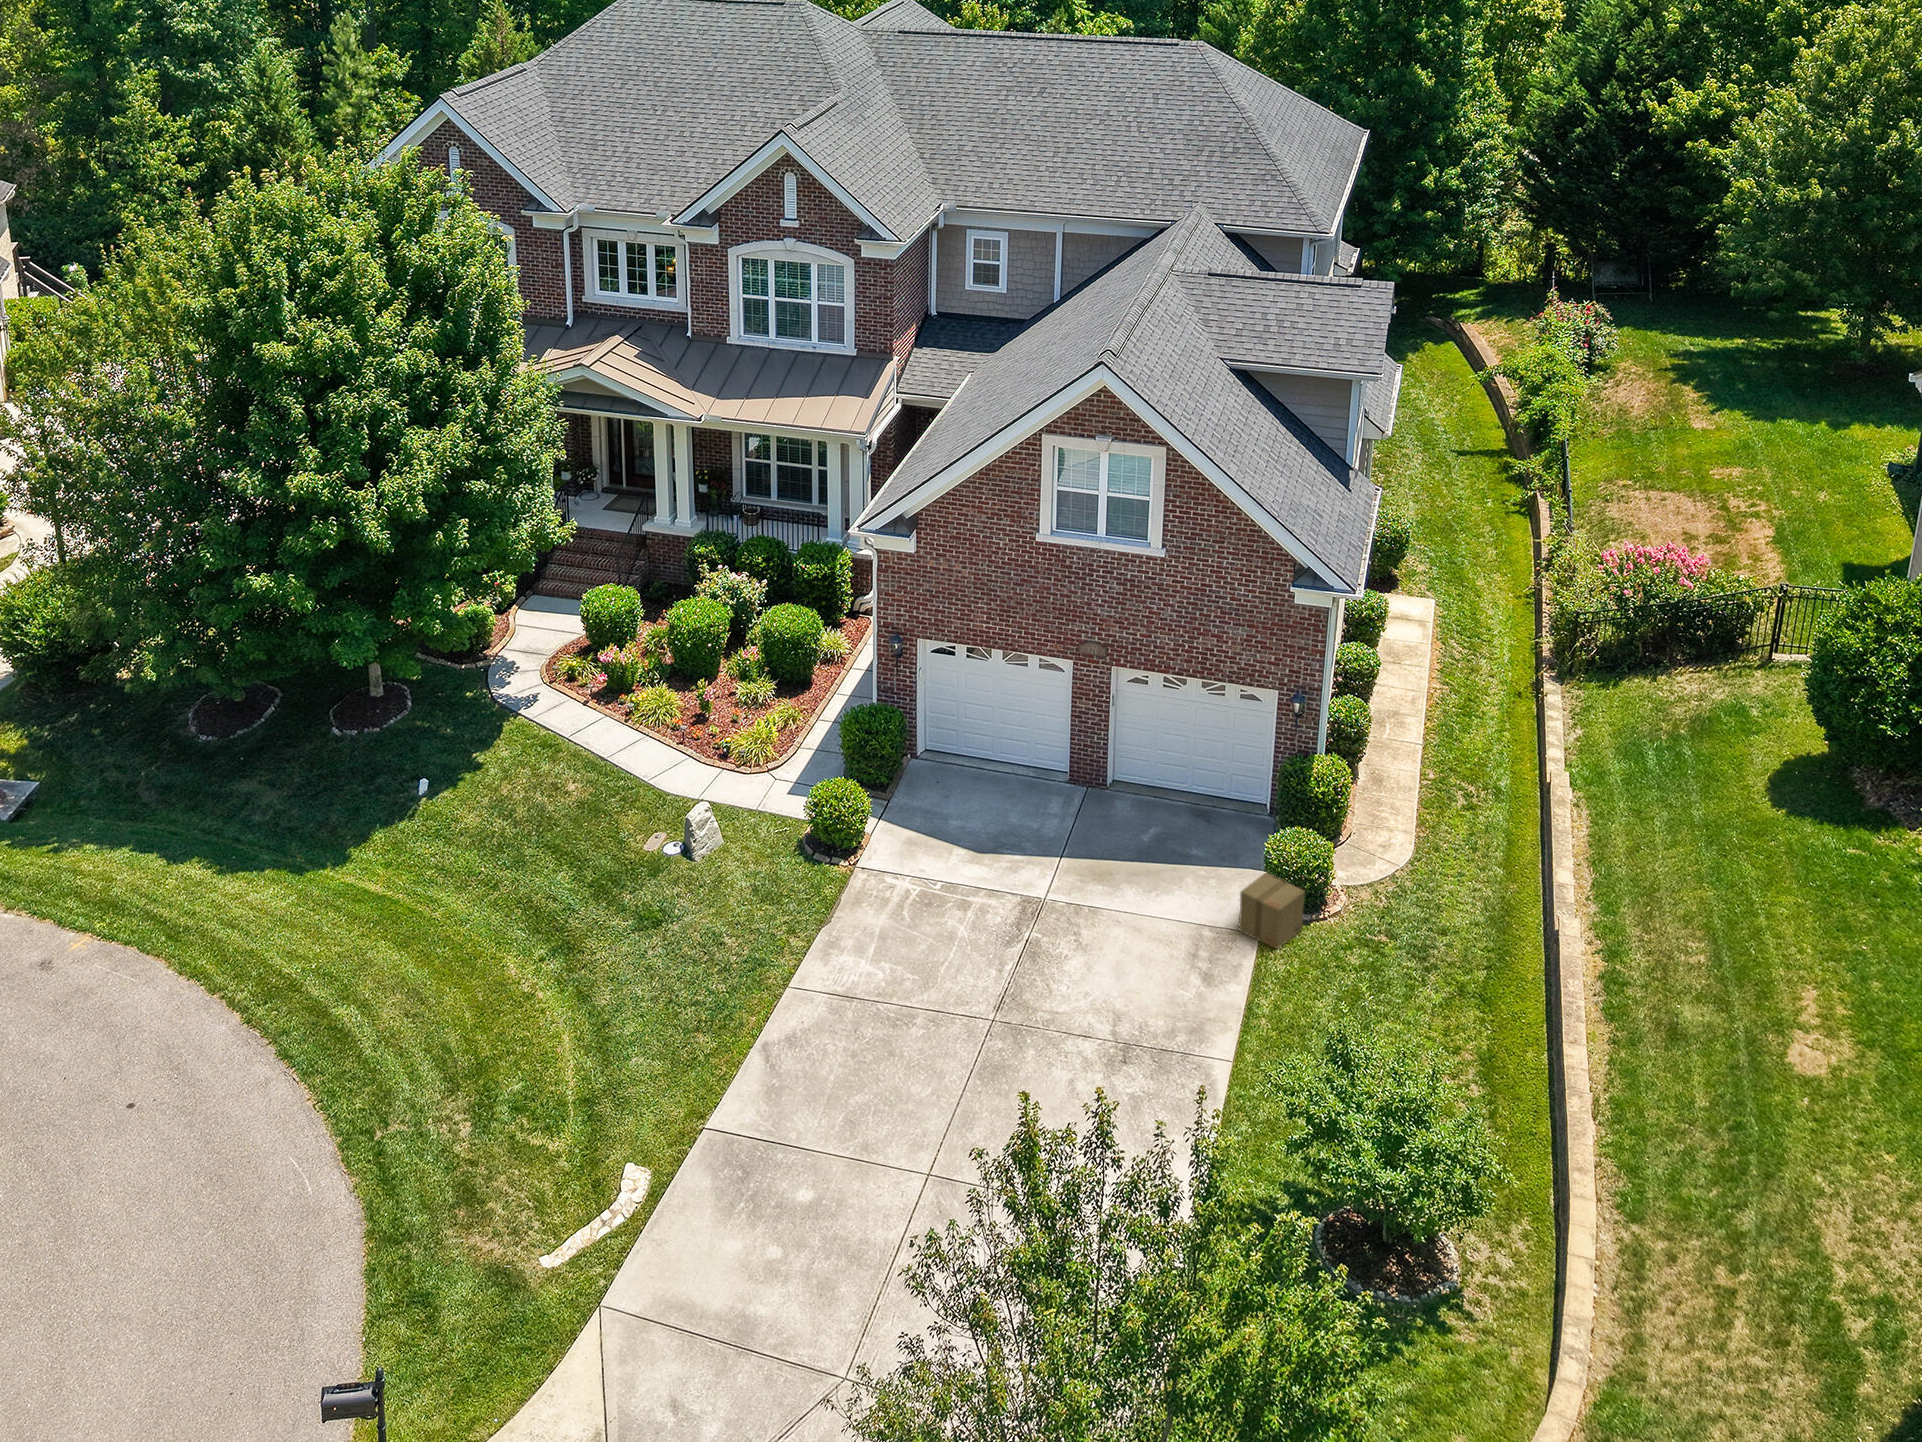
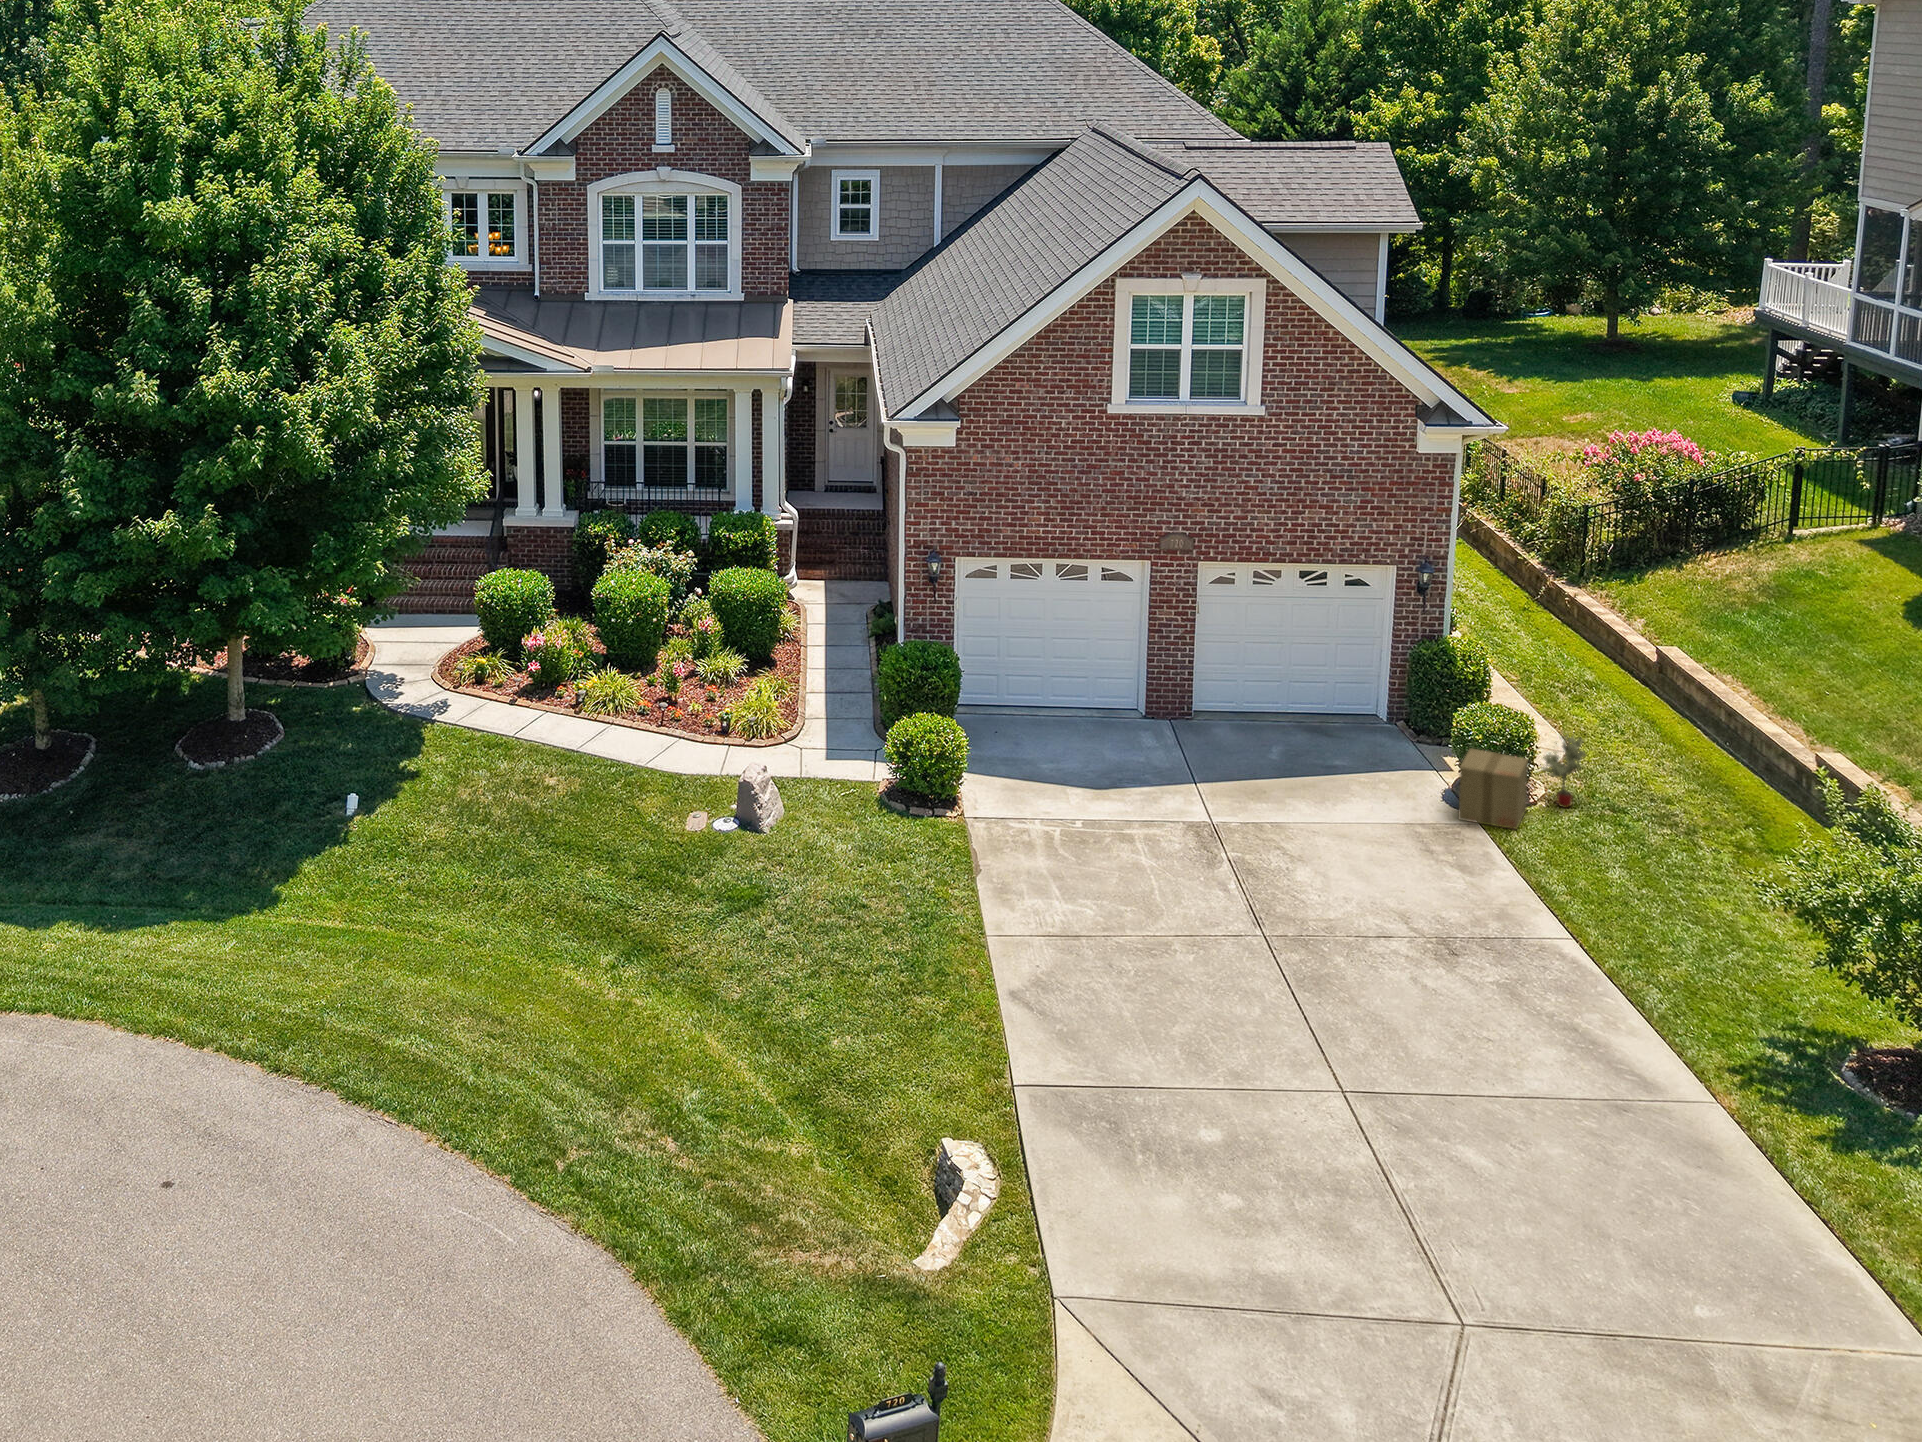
potted tree: none [1318,871,1362,932] -> present [1543,735,1585,808]

